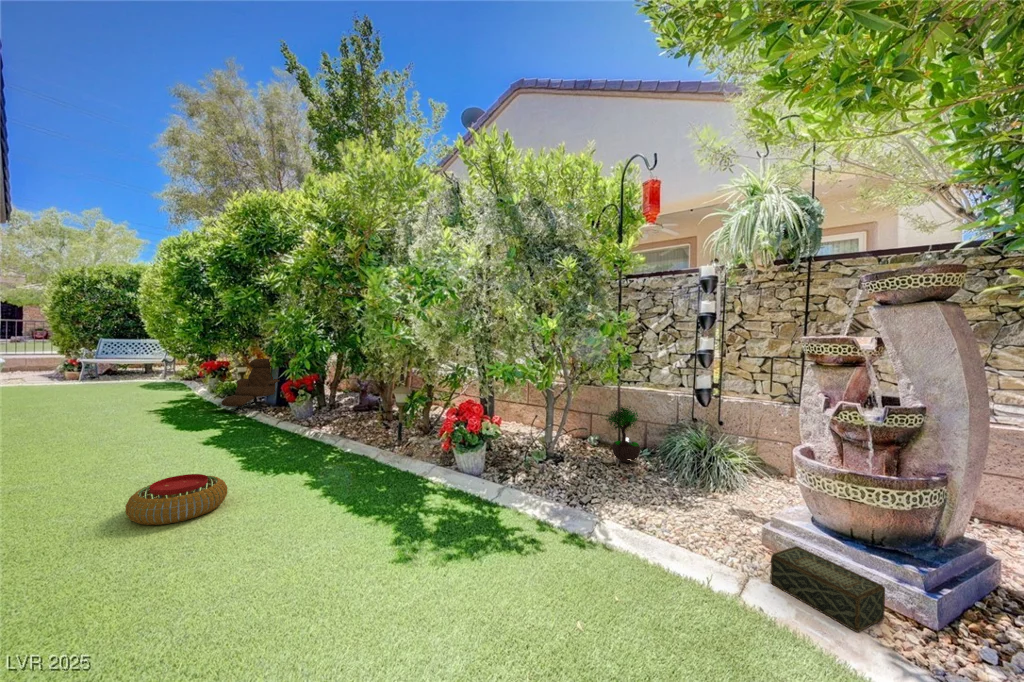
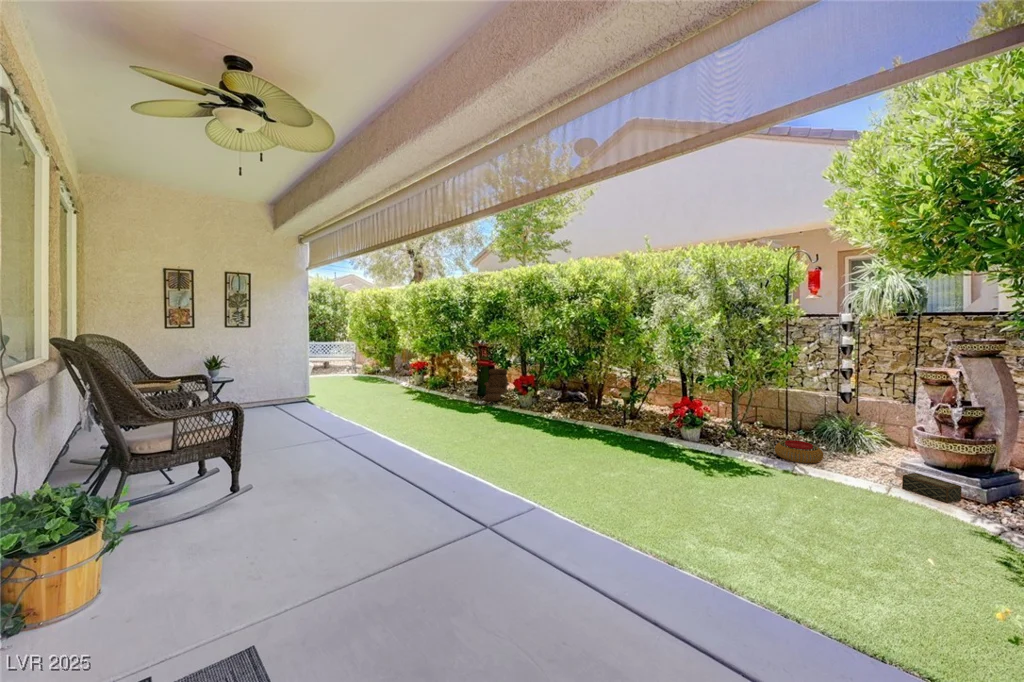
potted tree: present [605,407,640,463] -> none [774,399,802,438]
pouf: present [125,474,227,525] -> present [775,440,824,463]

